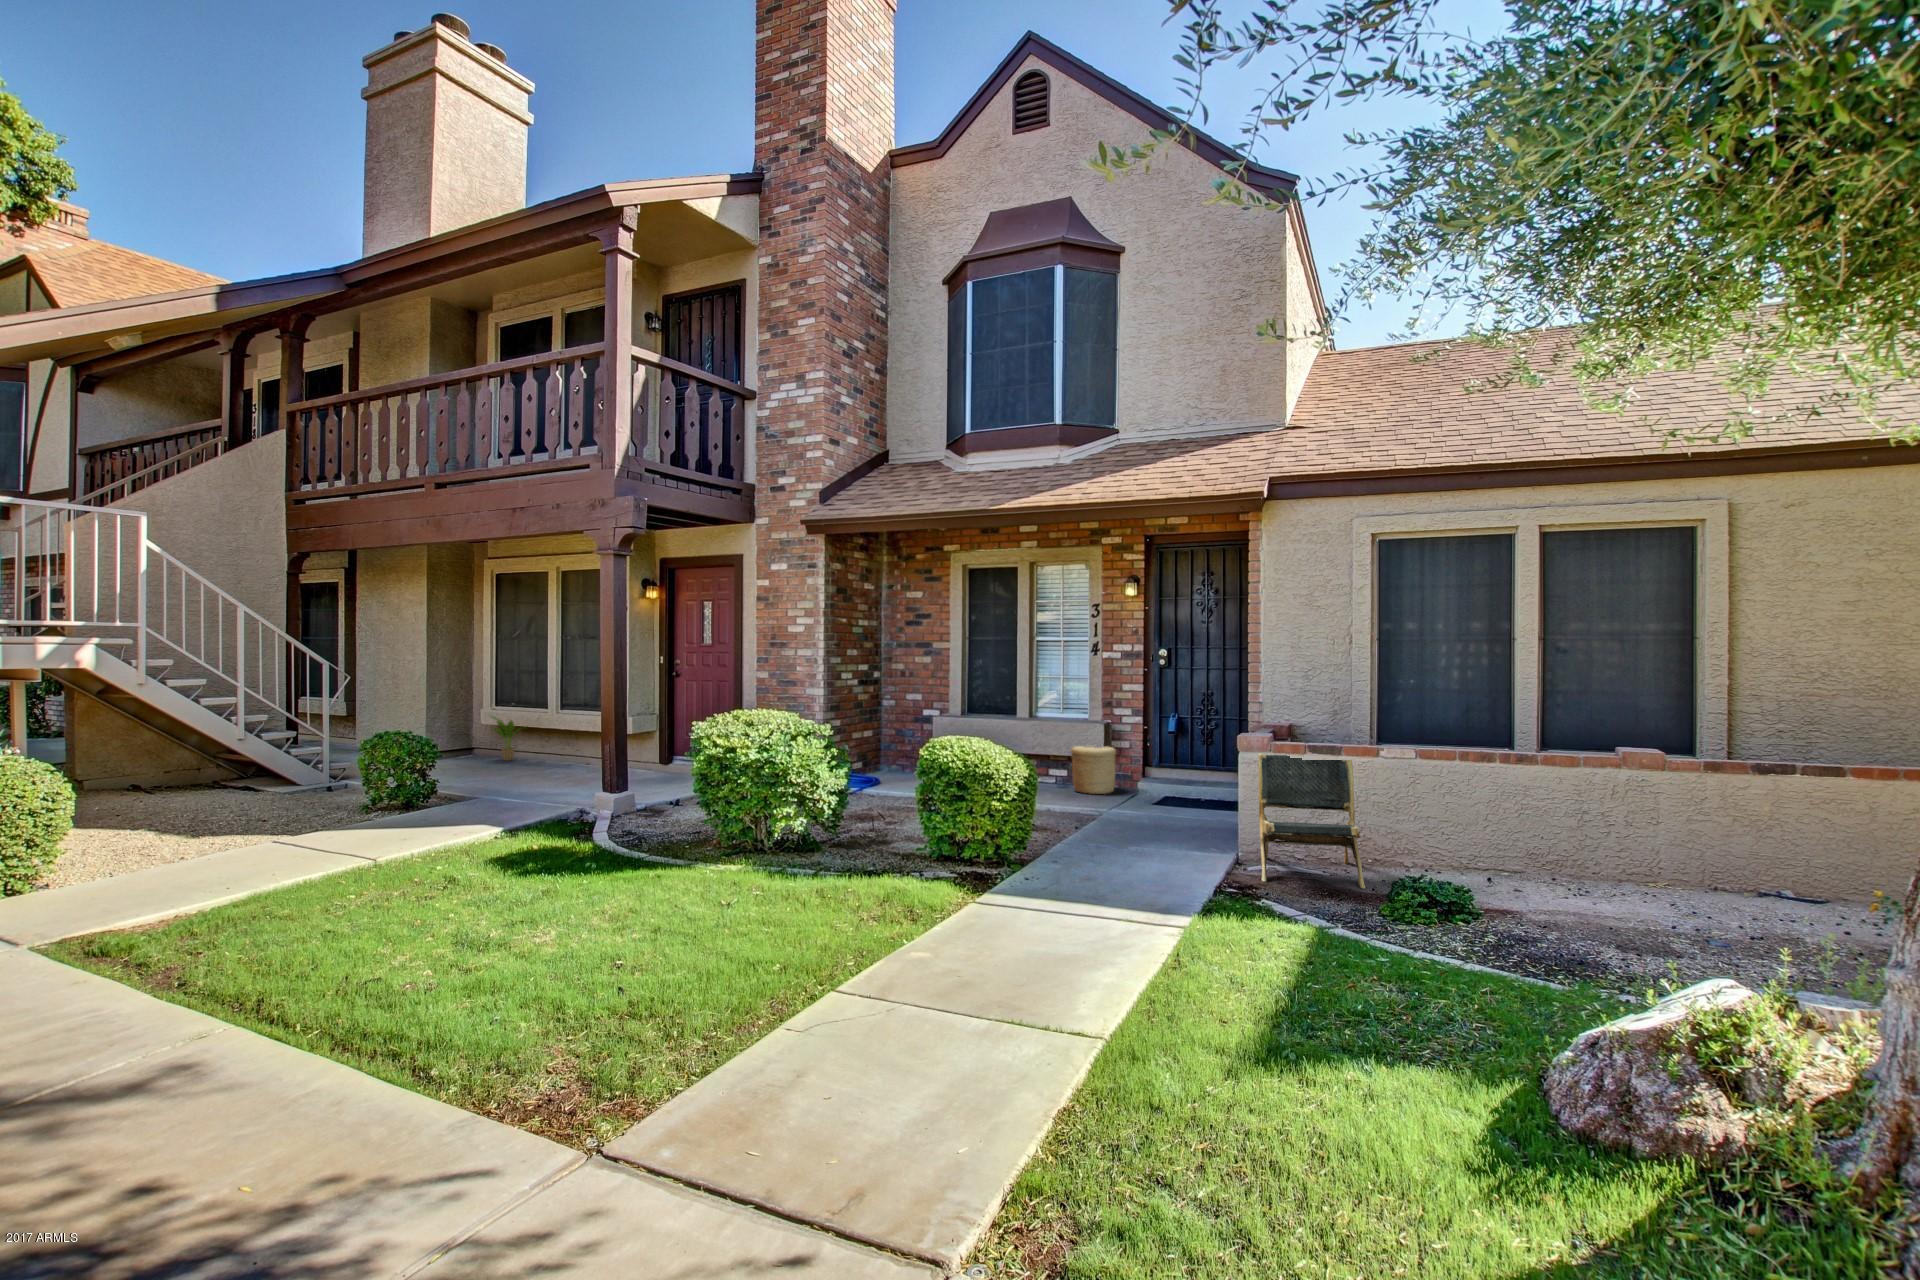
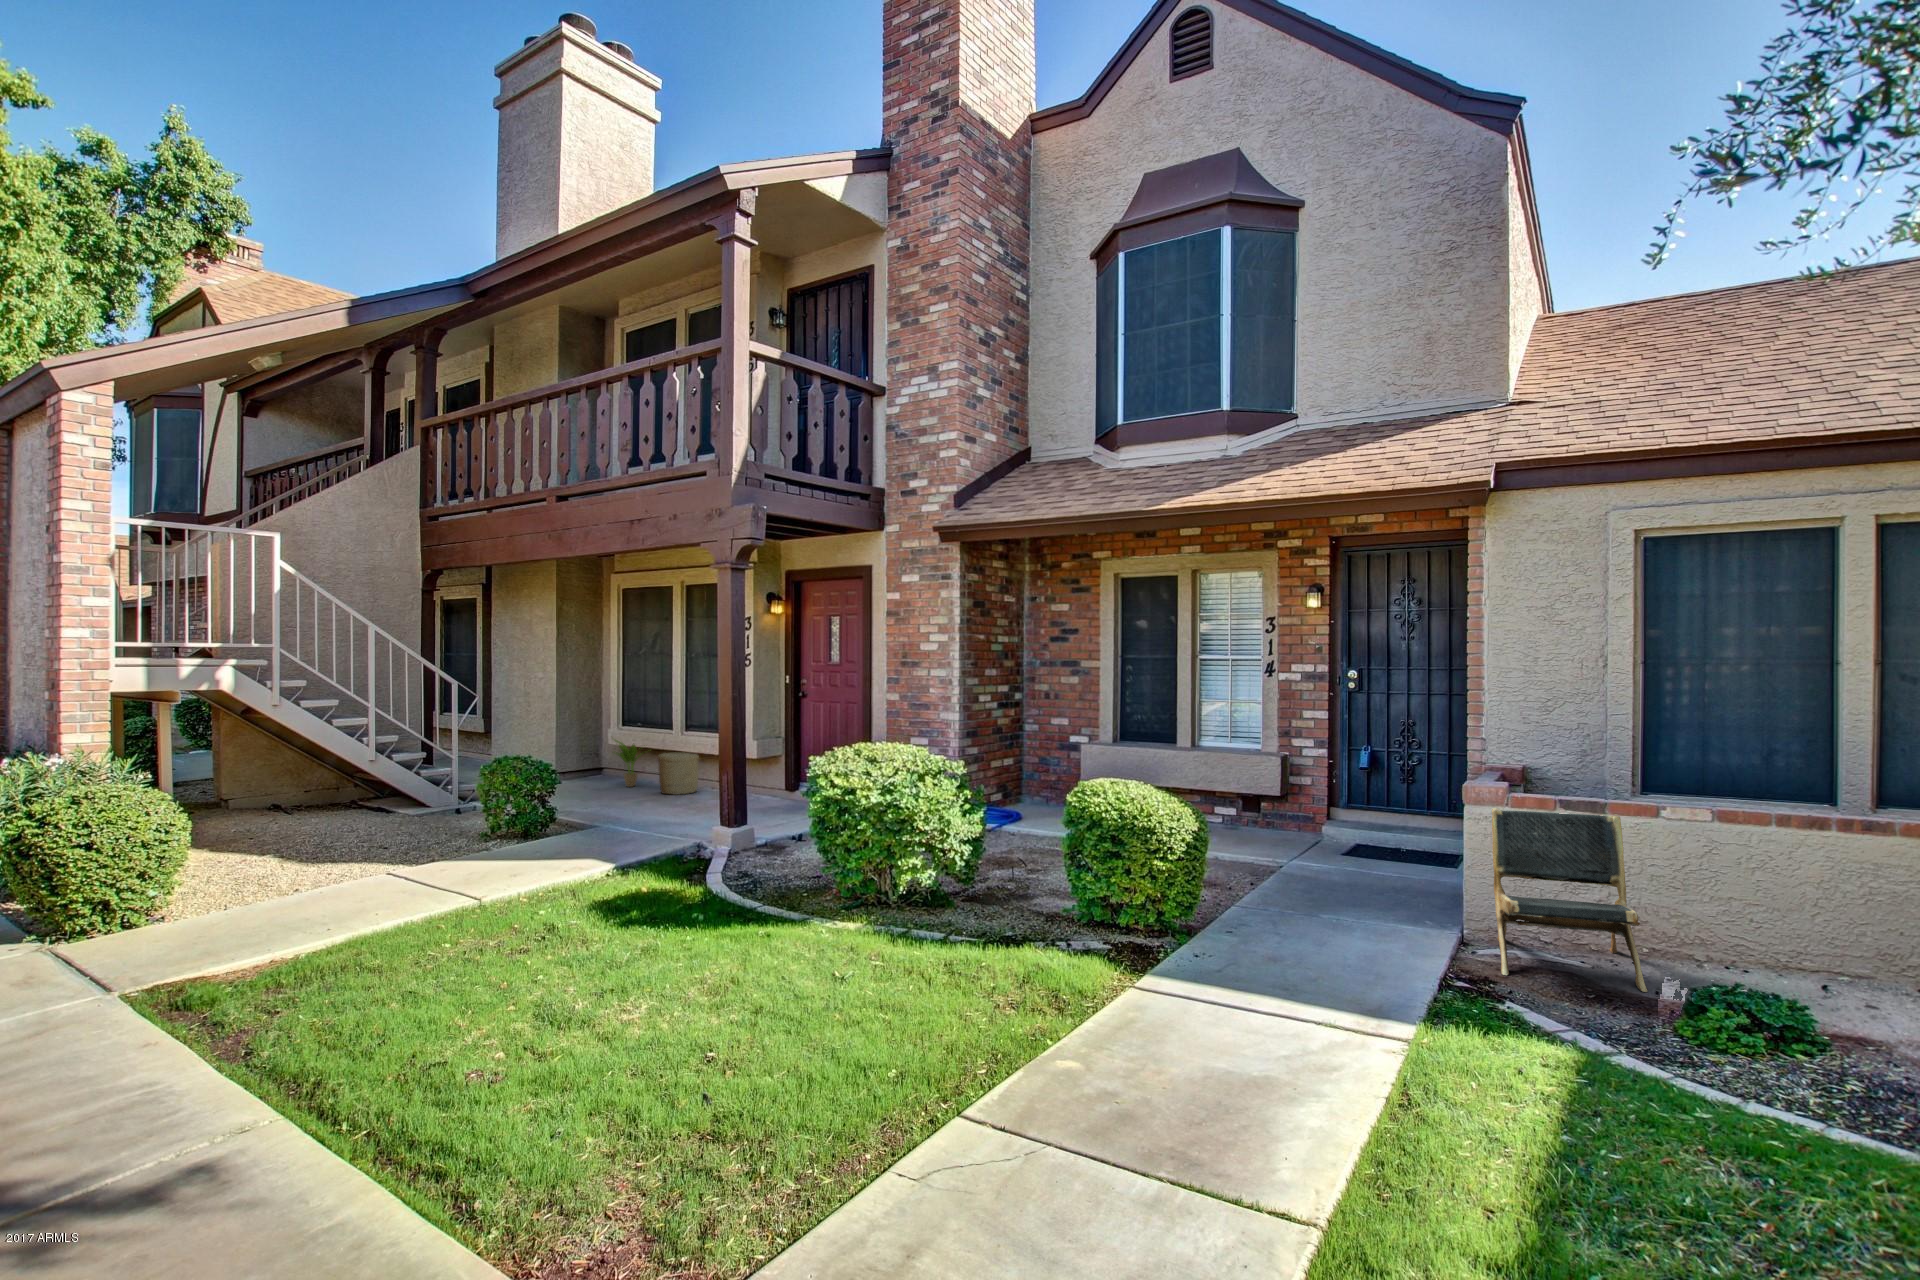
woven basket: present [1071,746,1116,794] -> present [658,752,699,795]

